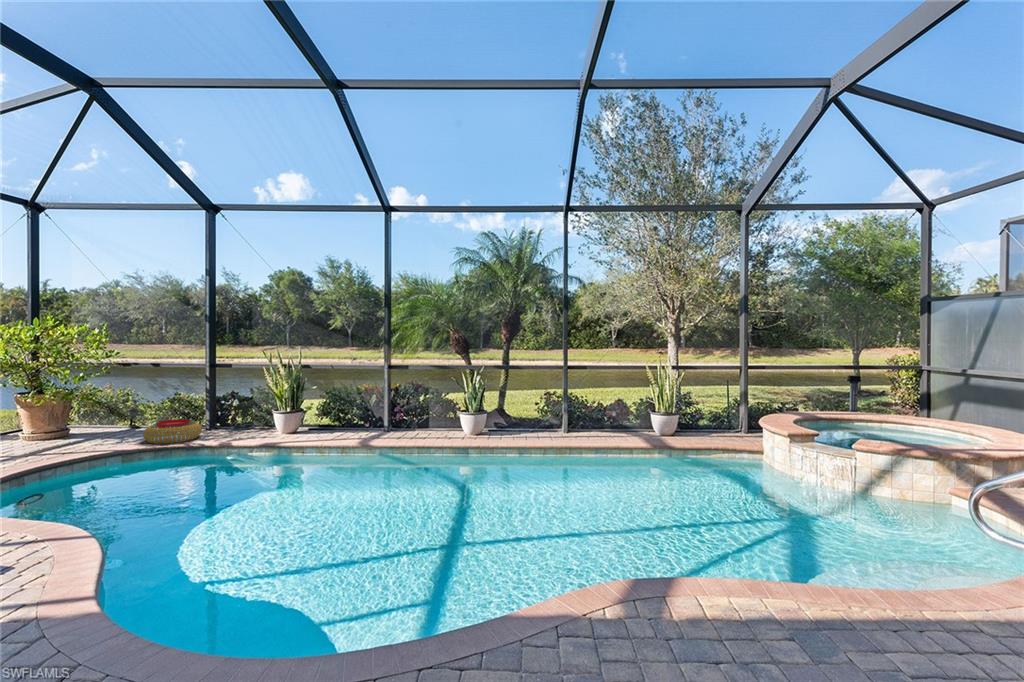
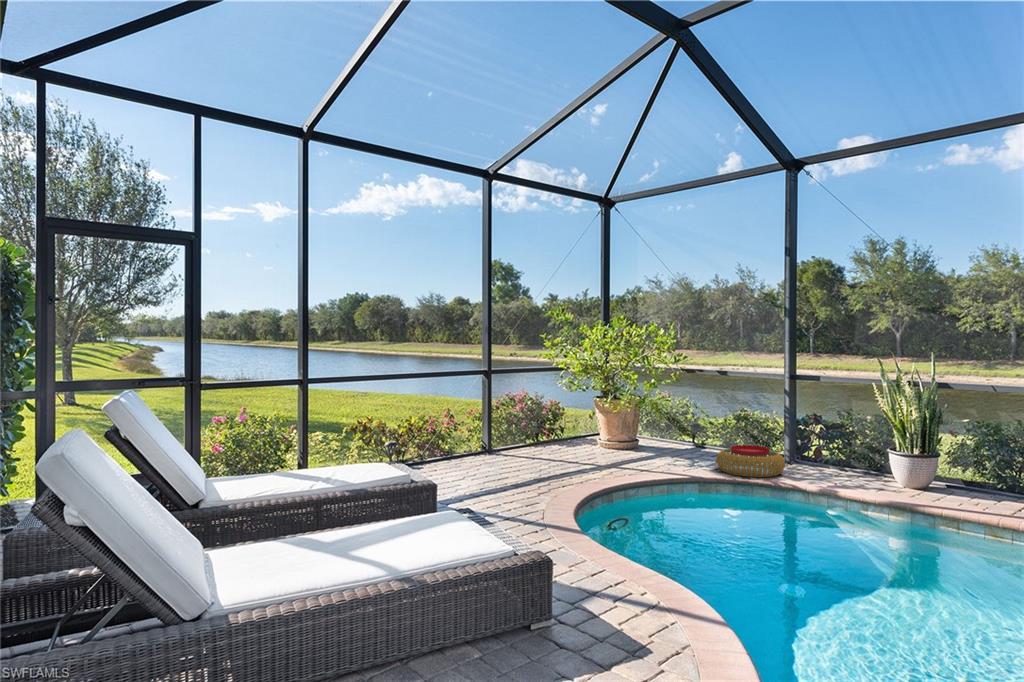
potted tree: present [231,394,256,430] -> none [815,415,854,472]

